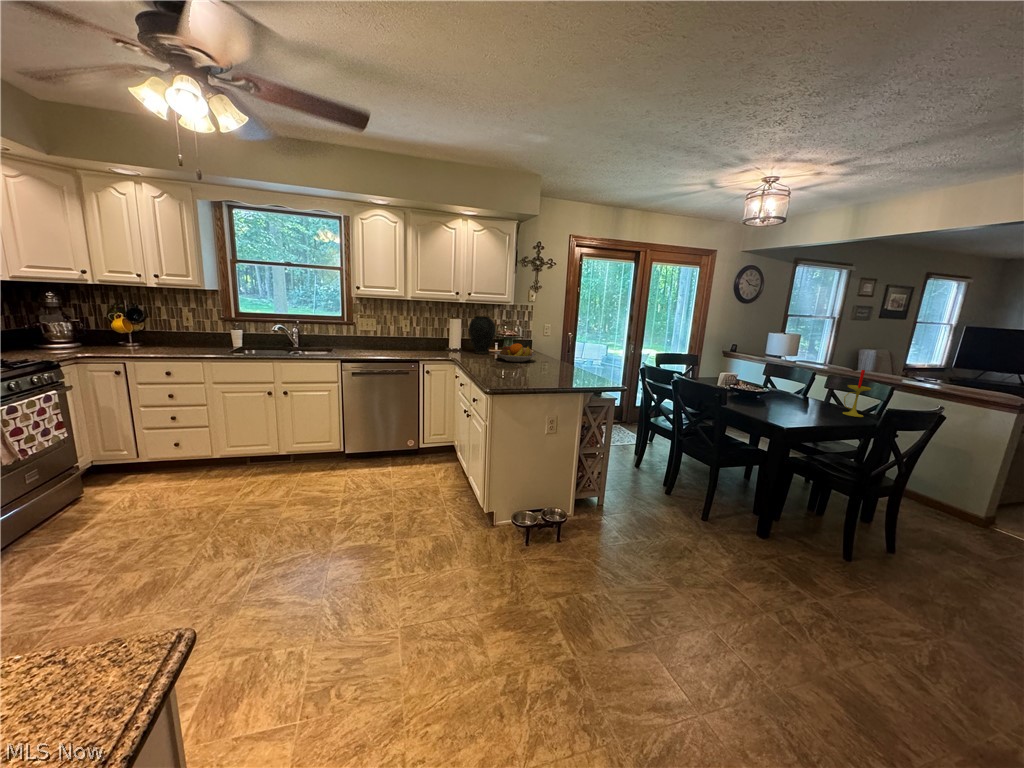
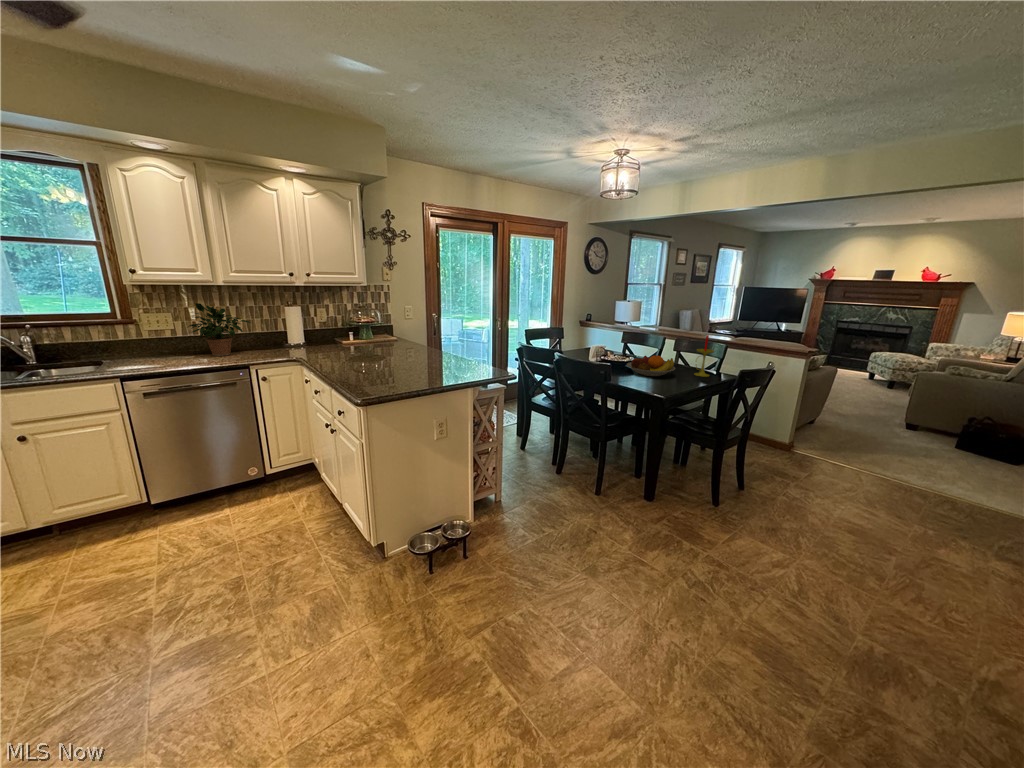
potted plant: none [384,312,427,352] -> present [188,303,250,356]
vase: present [468,315,496,354] -> none [313,300,350,348]
fruit bowl: present [495,343,536,362] -> present [627,355,675,376]

